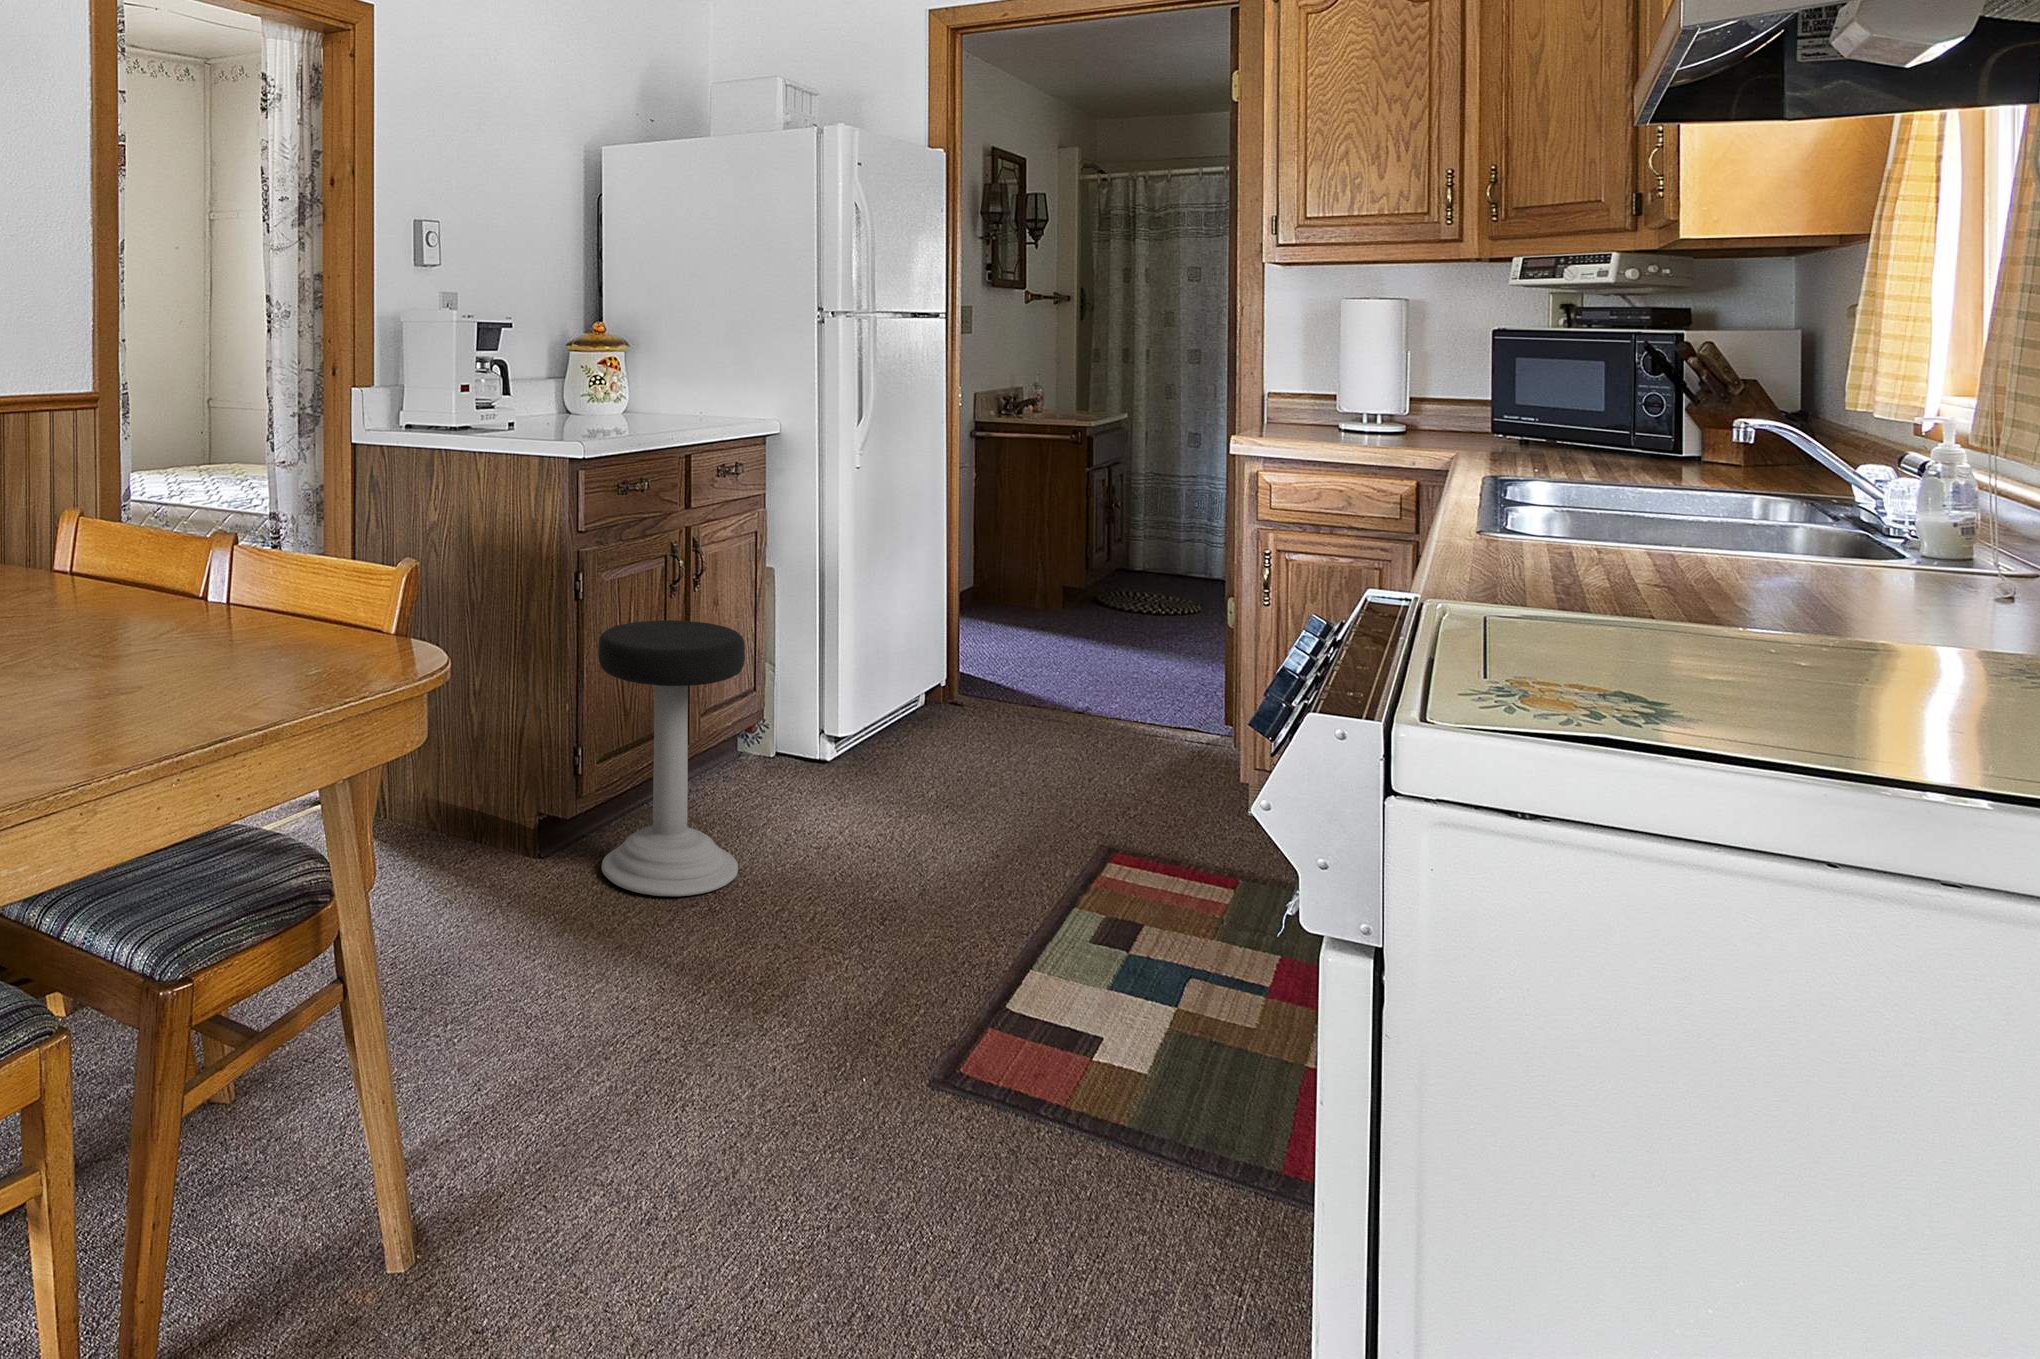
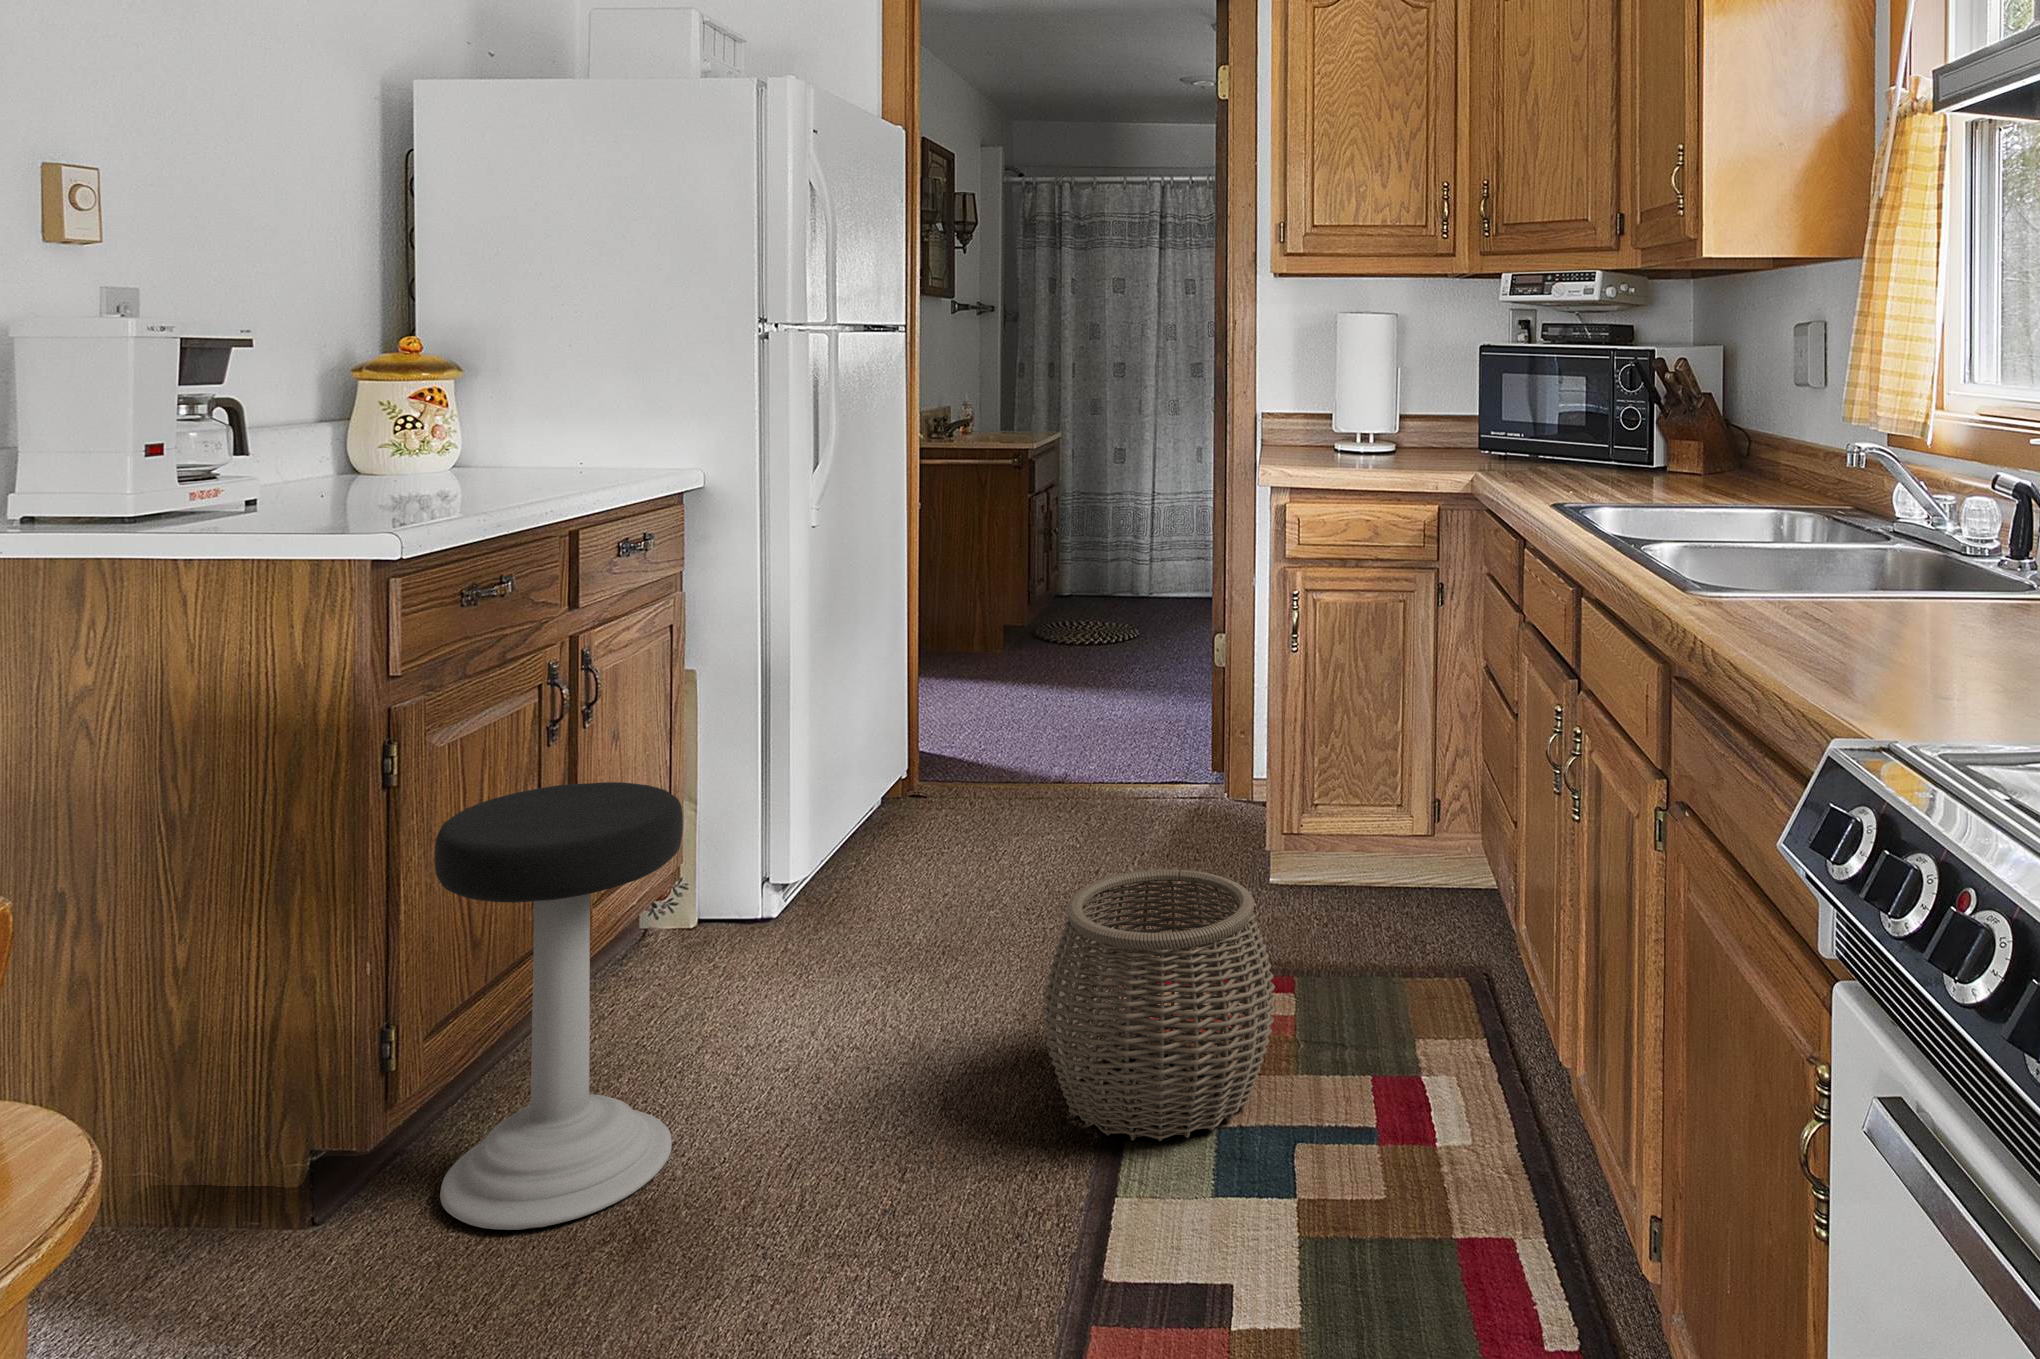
woven basket: none [995,747,1188,953] -> present [1042,869,1276,1141]

